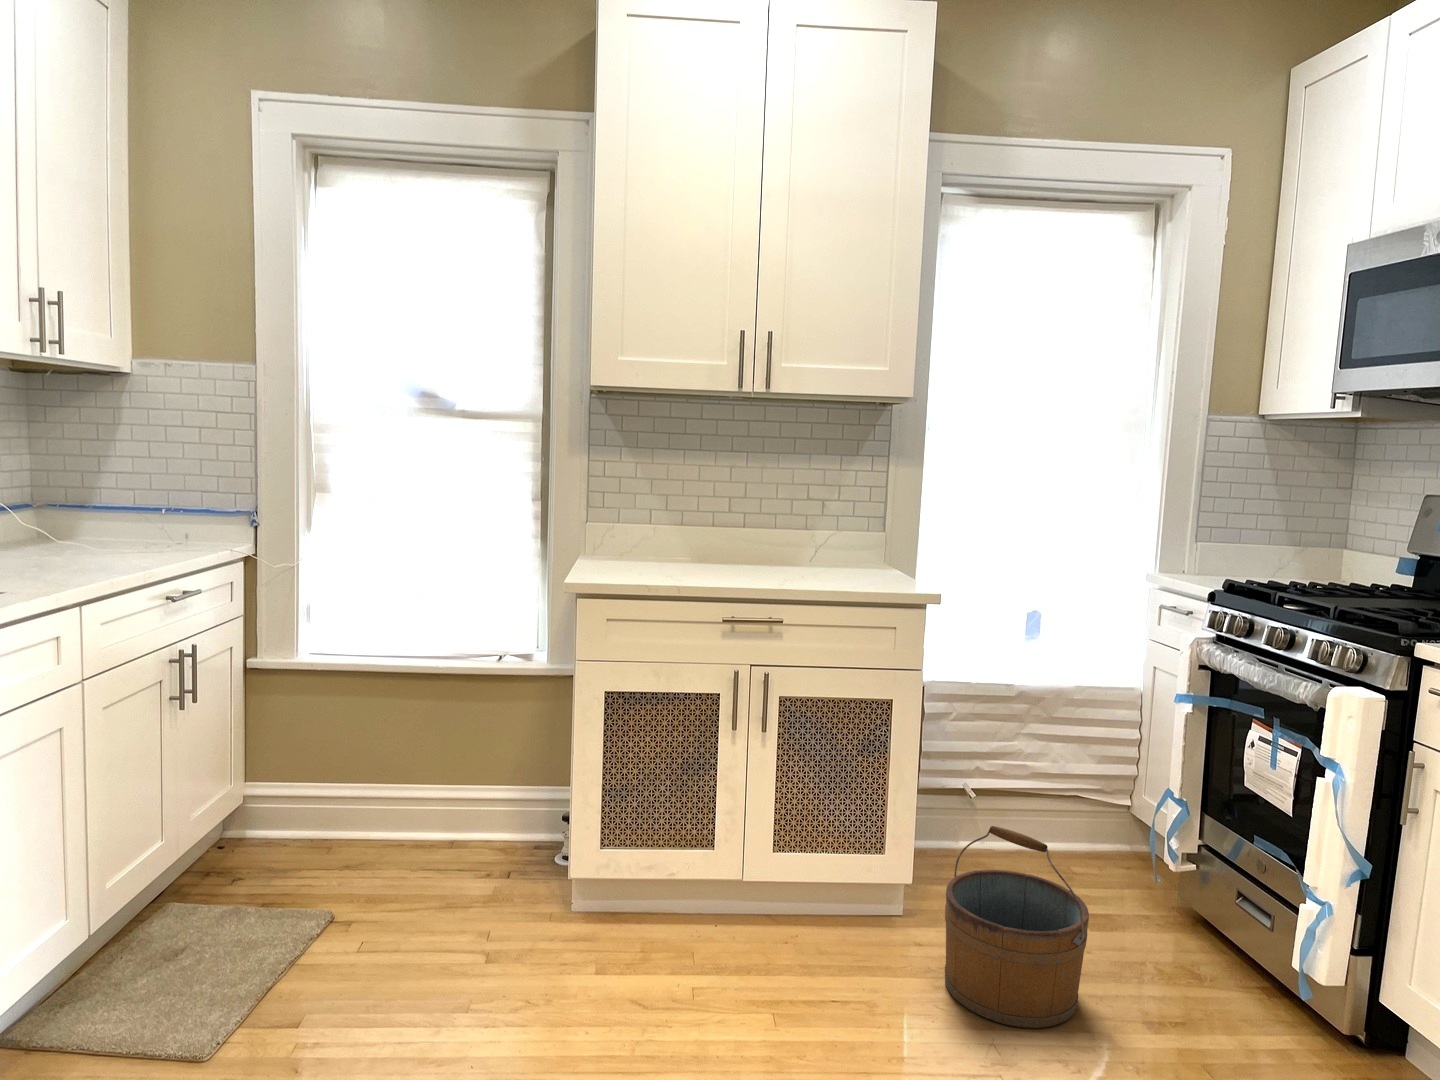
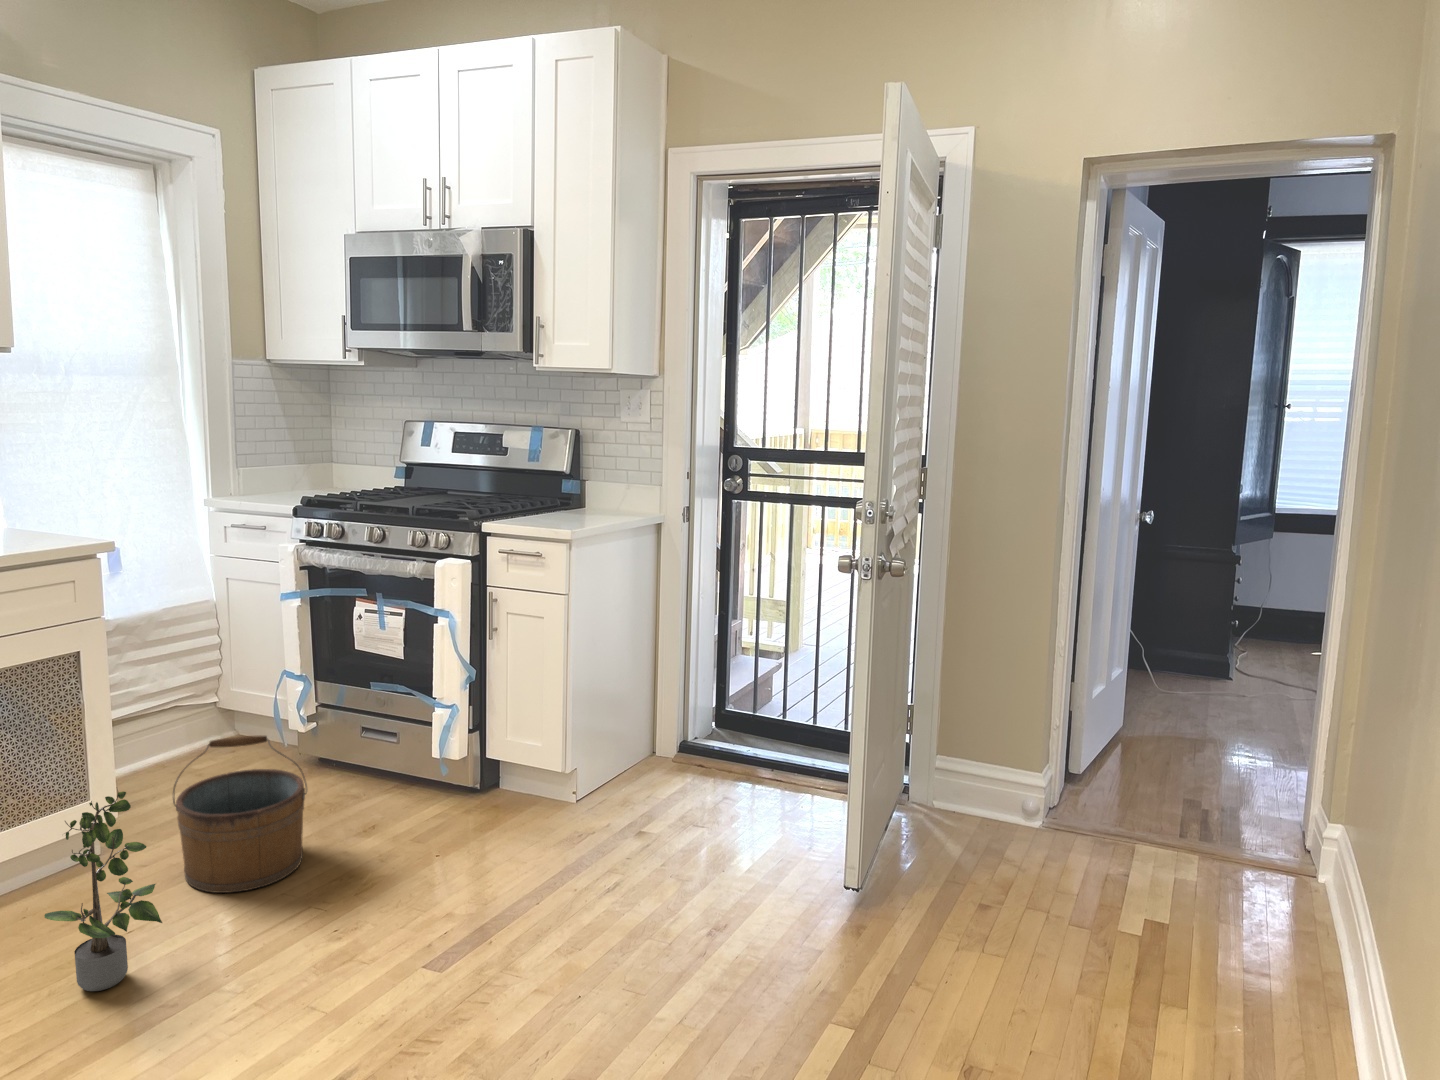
potted plant: none [751,826,868,1029] -> present [44,790,162,991]

